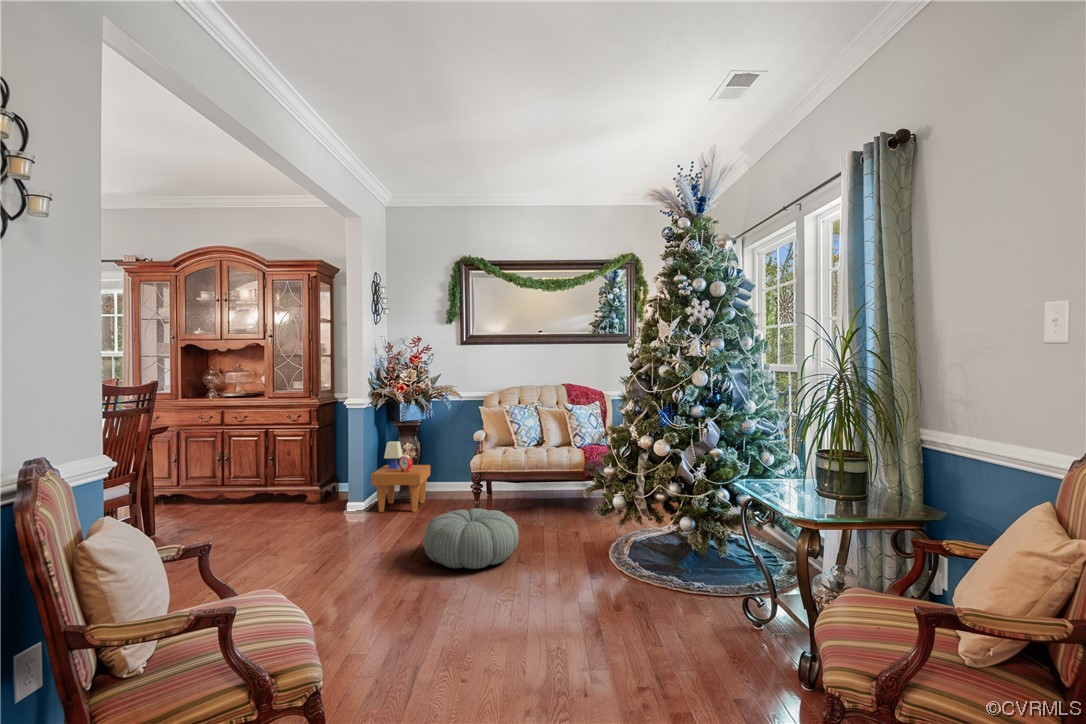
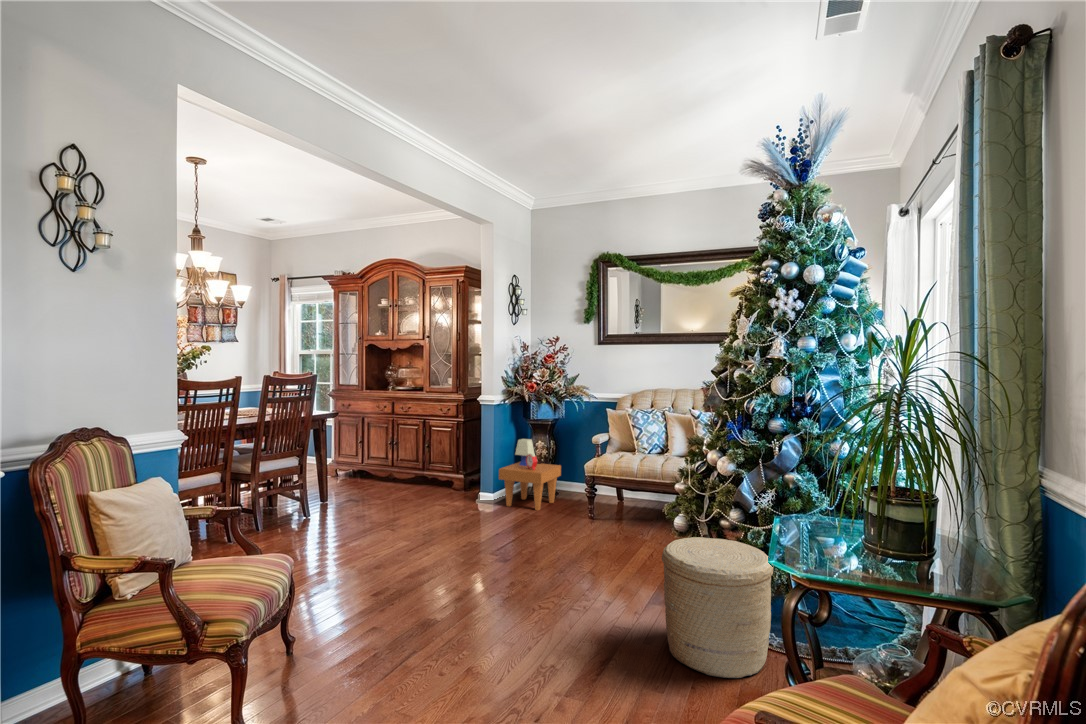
pouf: present [424,508,519,569] -> none [501,513,598,575]
woven basket: none [623,508,714,620] -> present [662,537,773,678]

